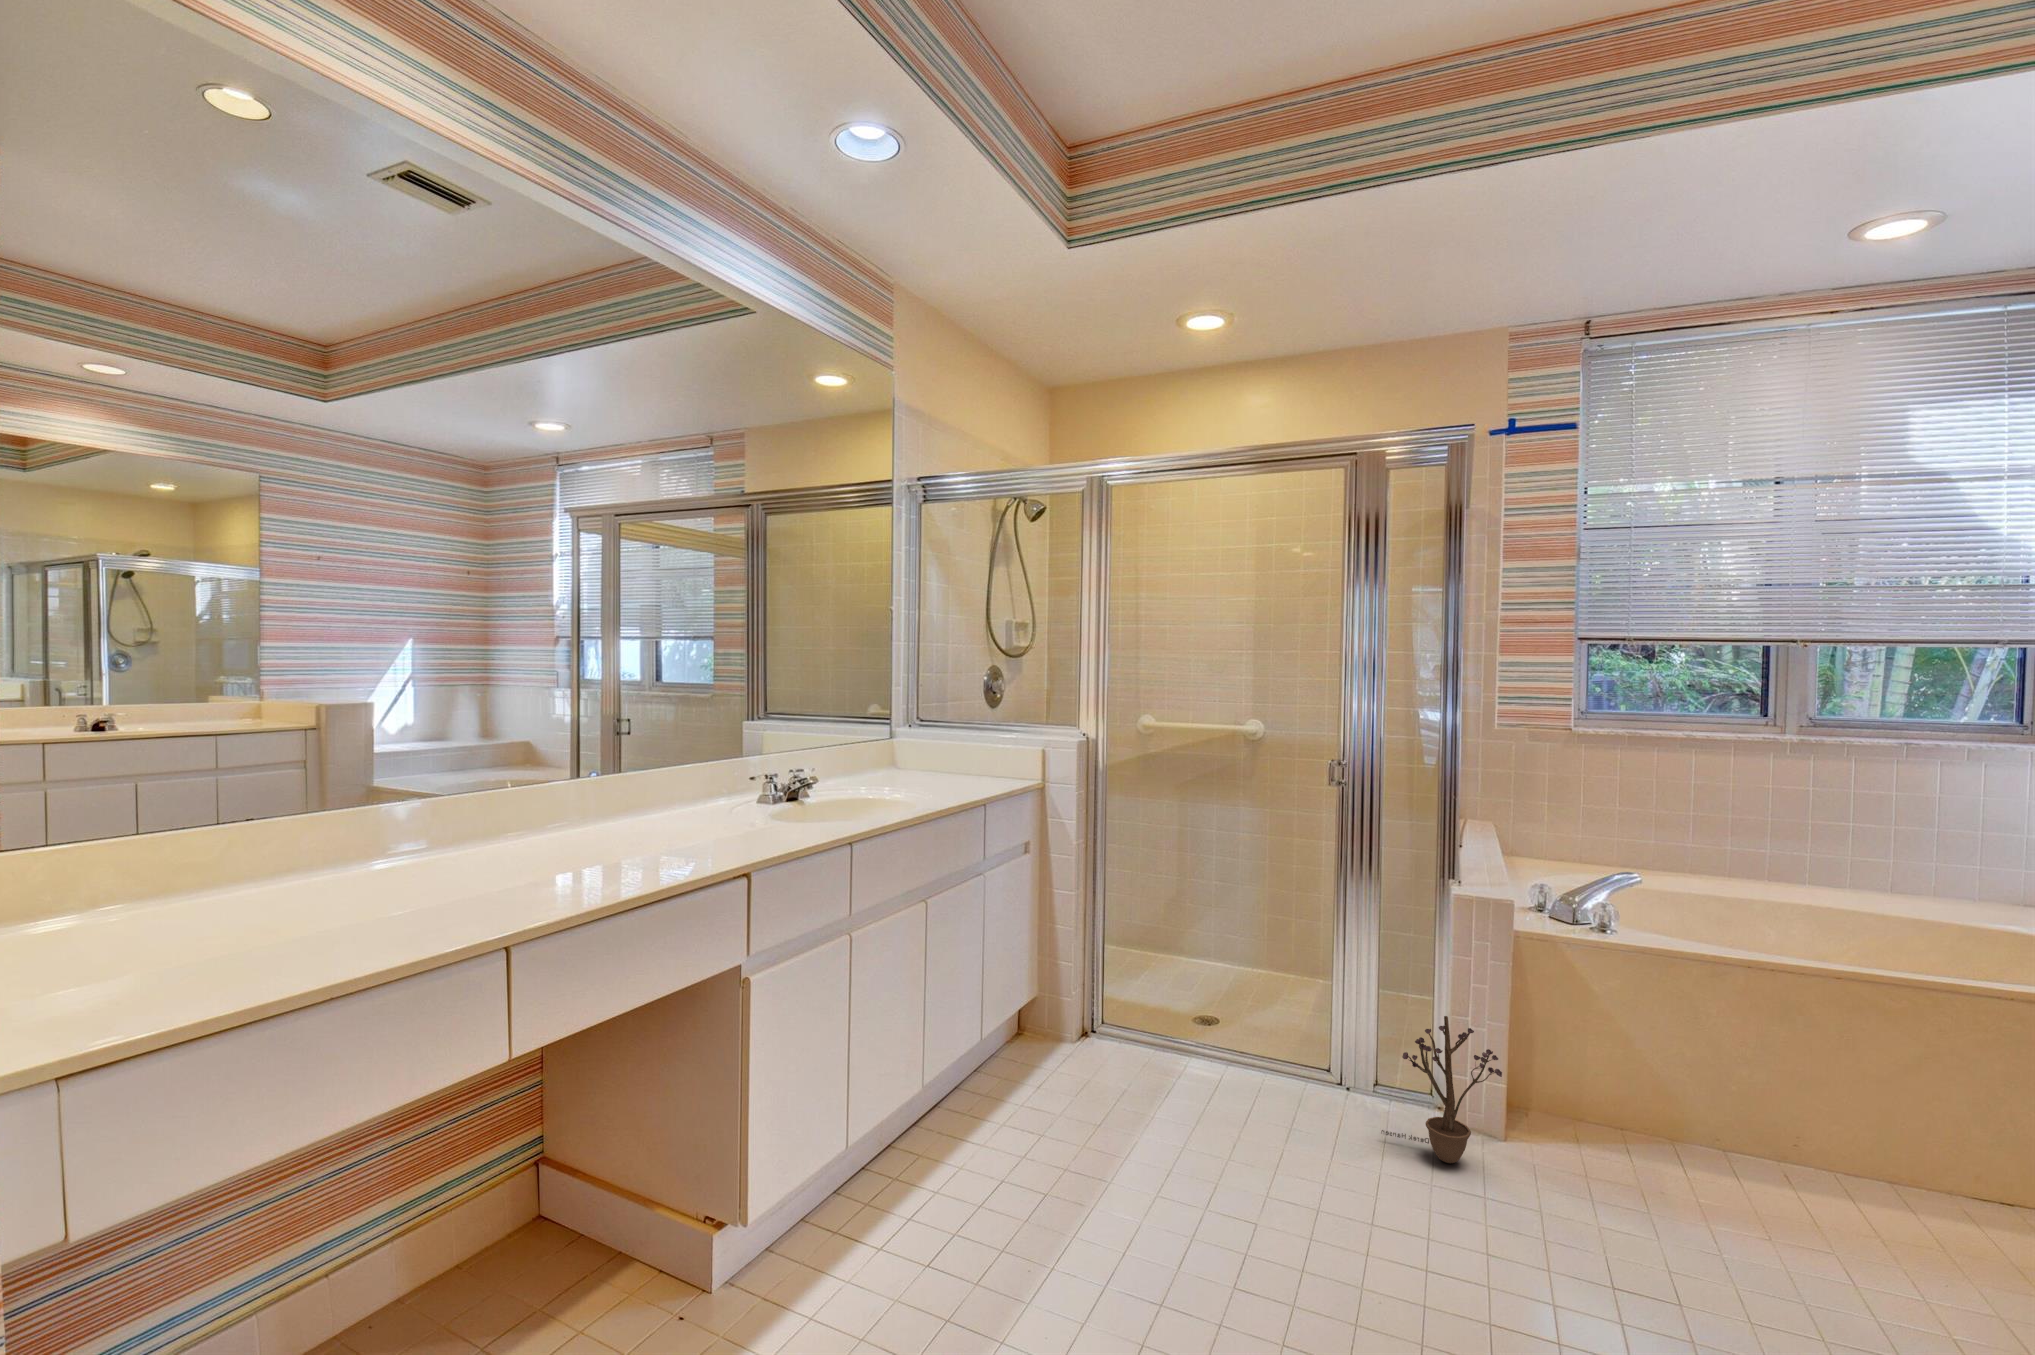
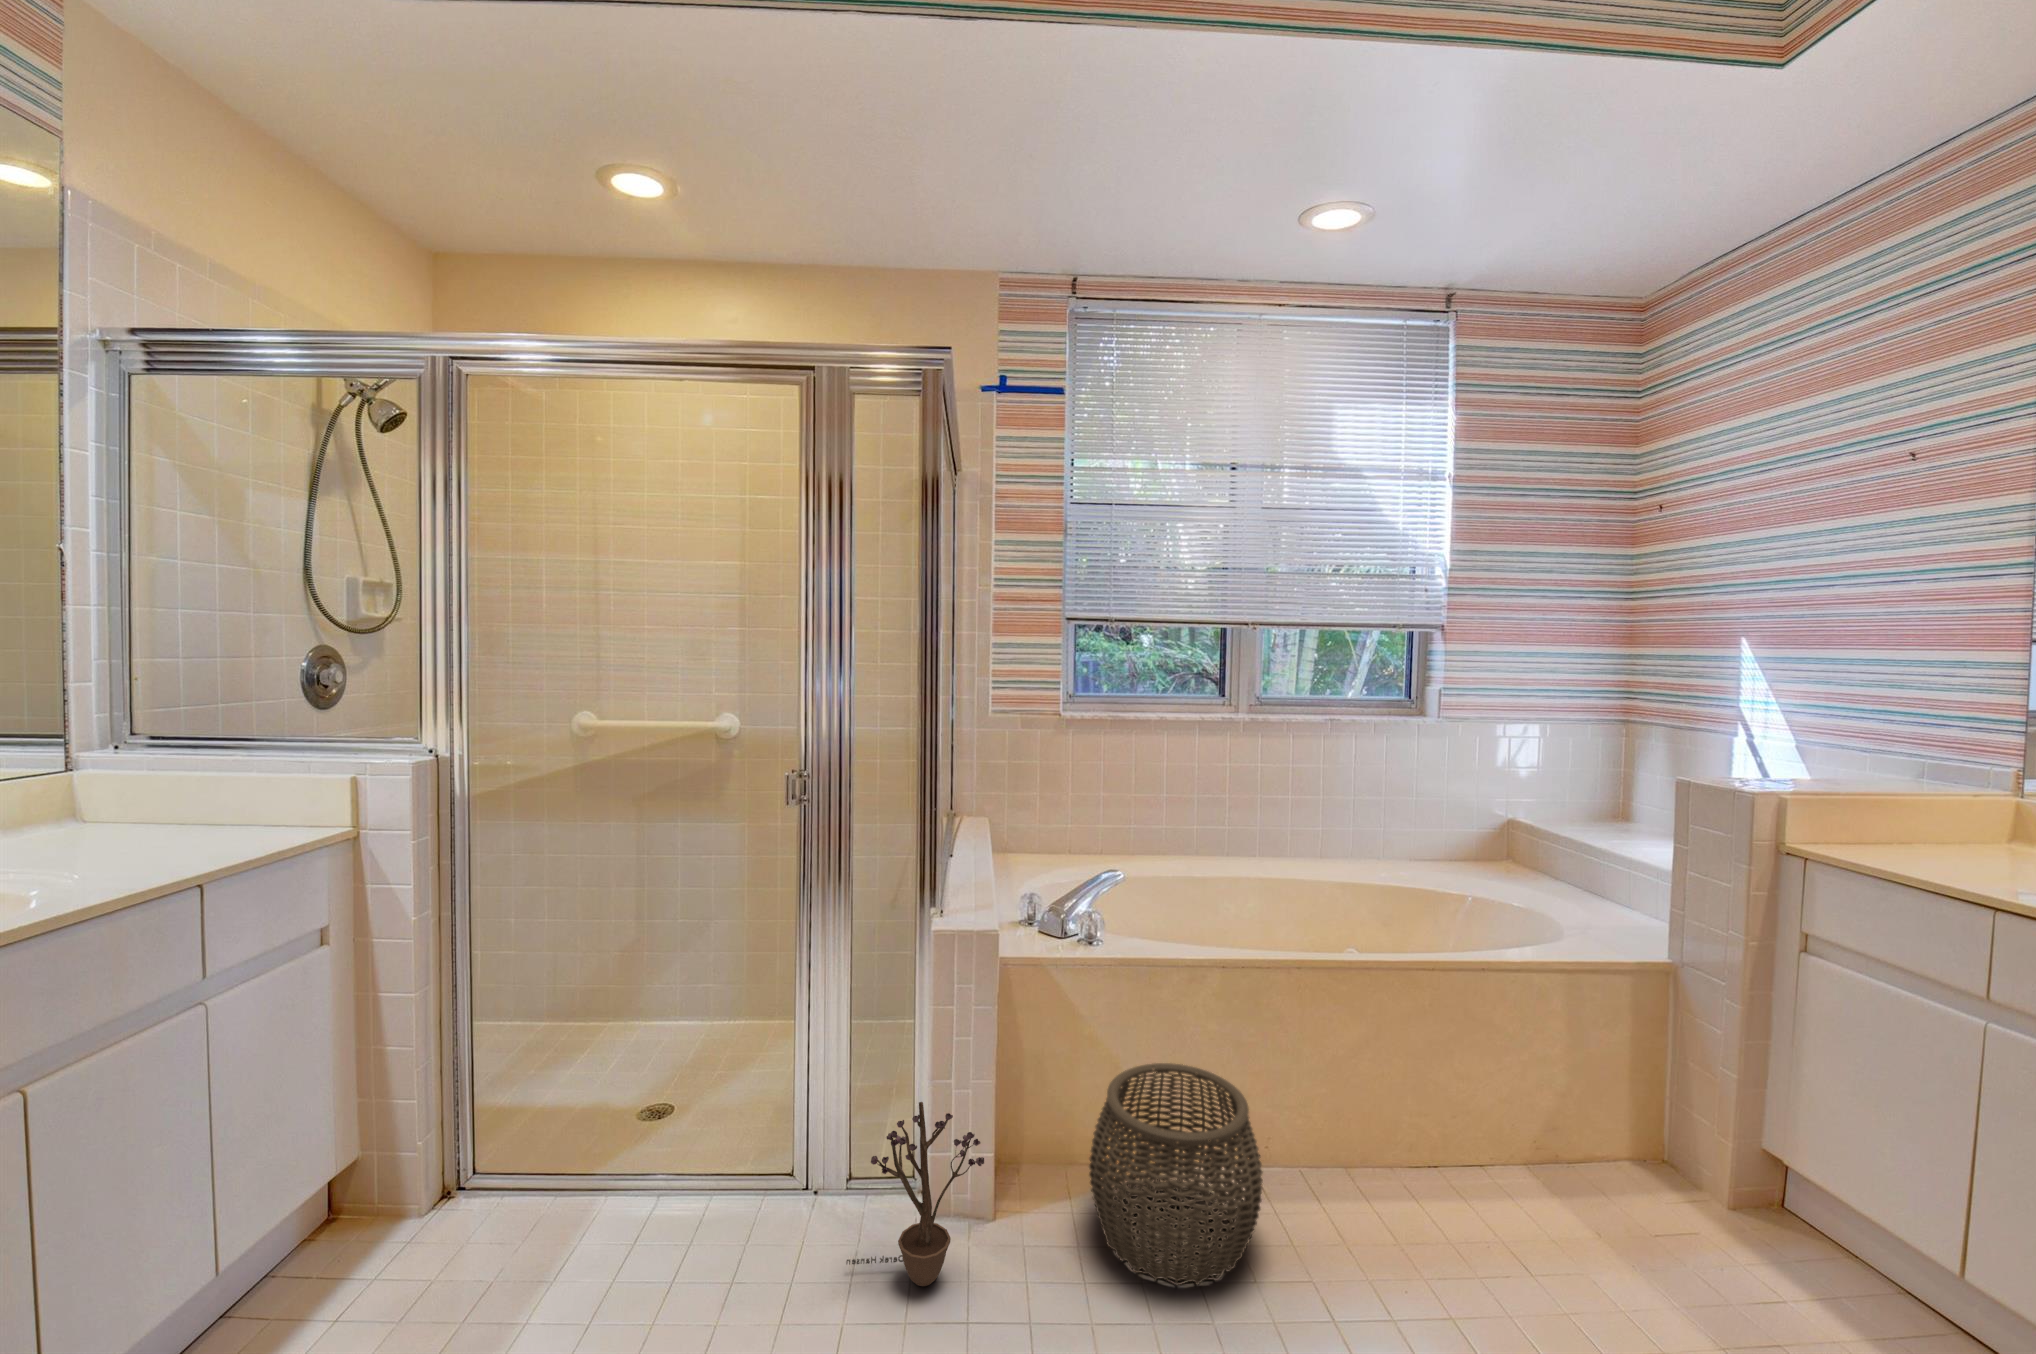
woven basket: none [1603,1039,1796,1231] -> present [1089,1063,1263,1285]

